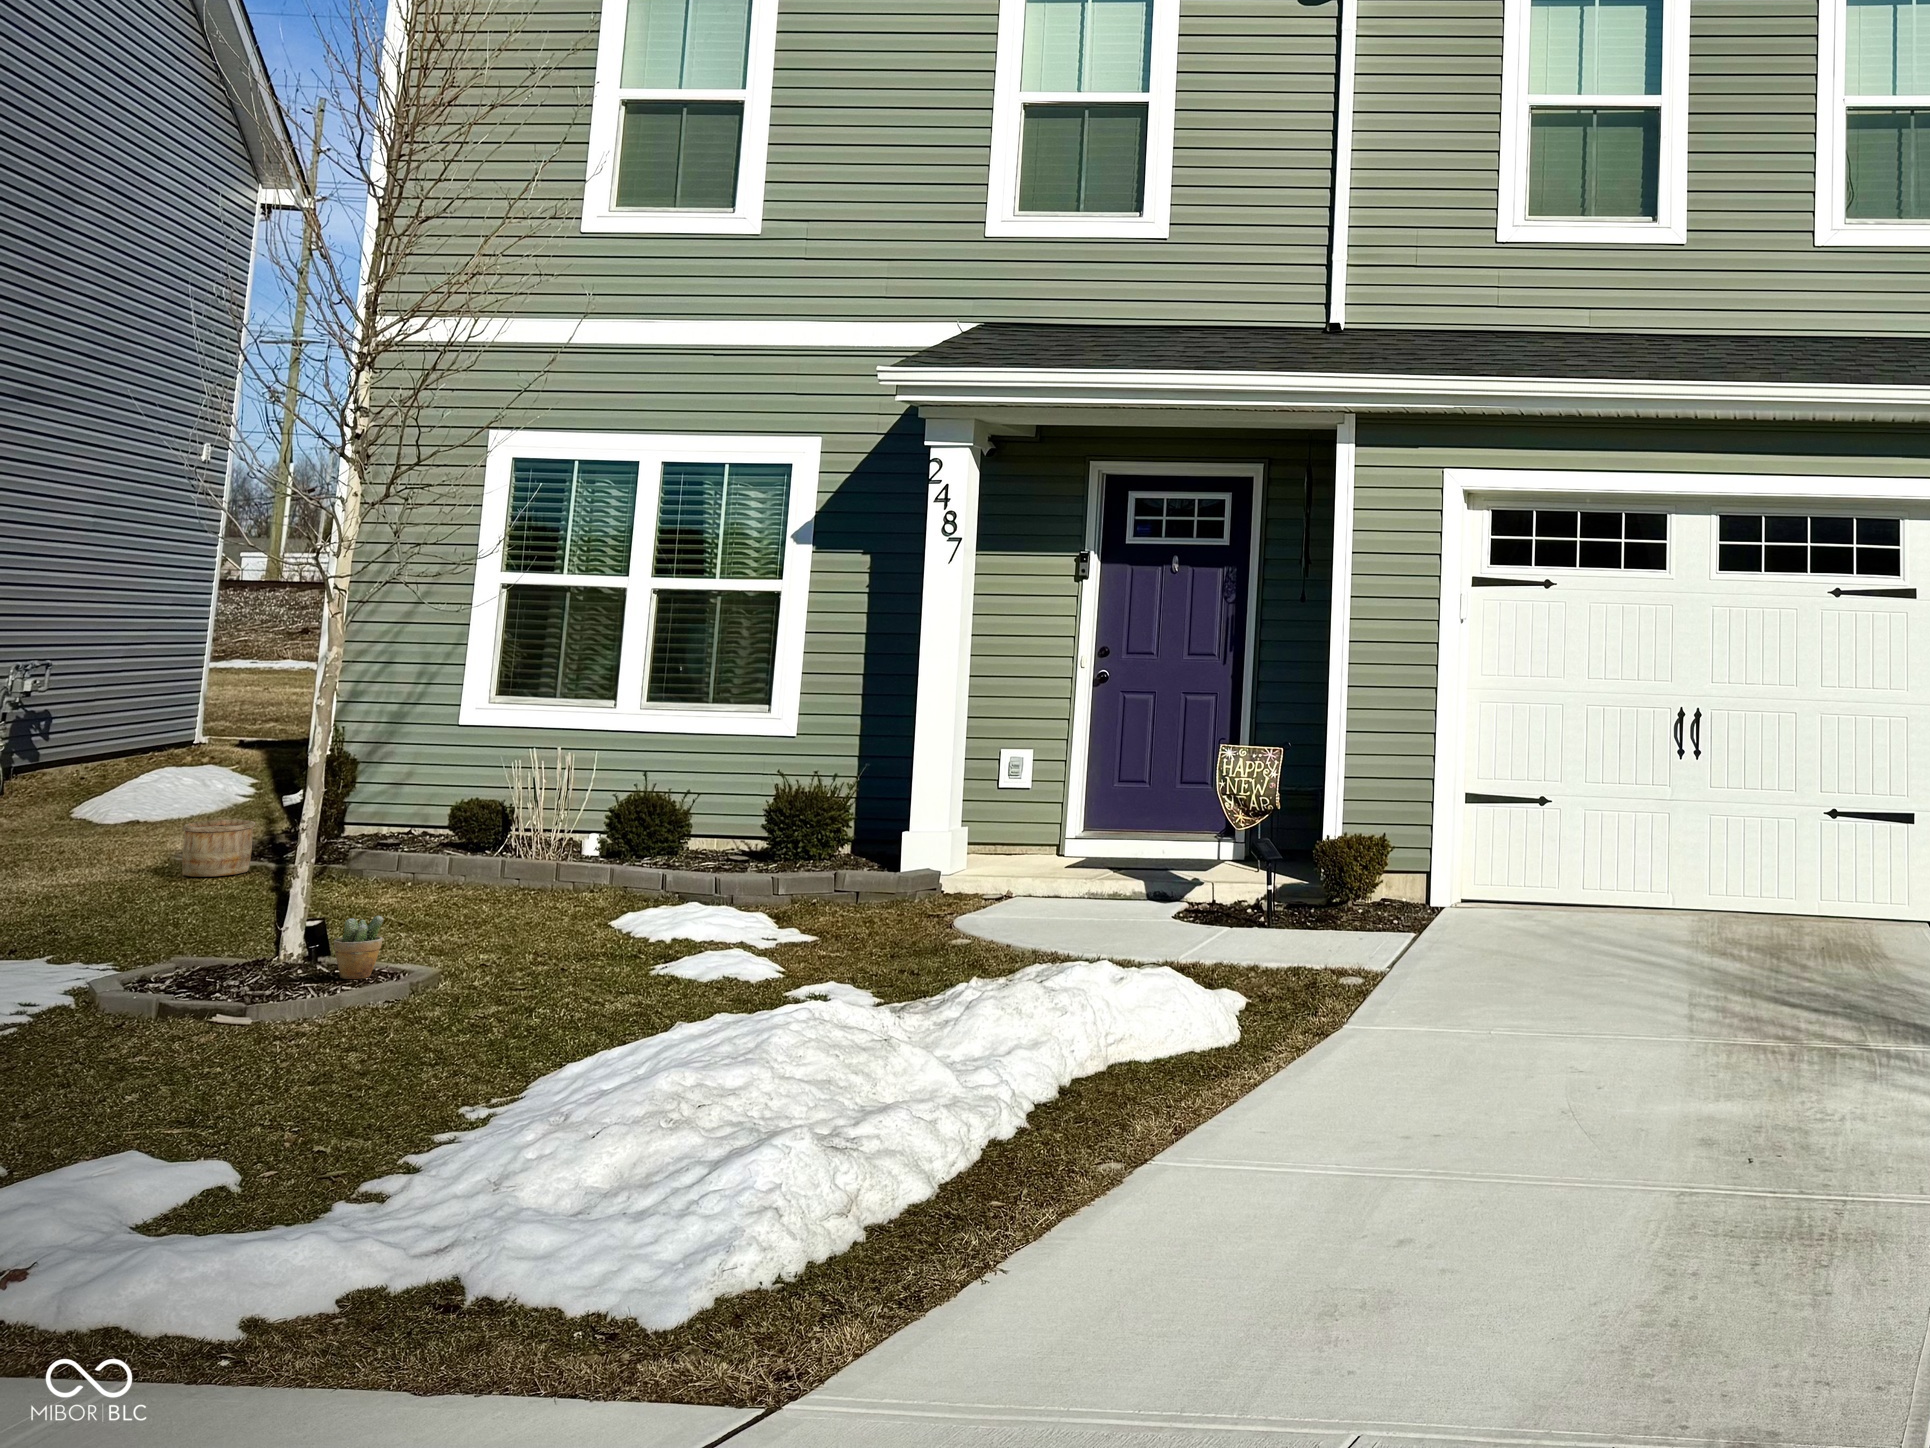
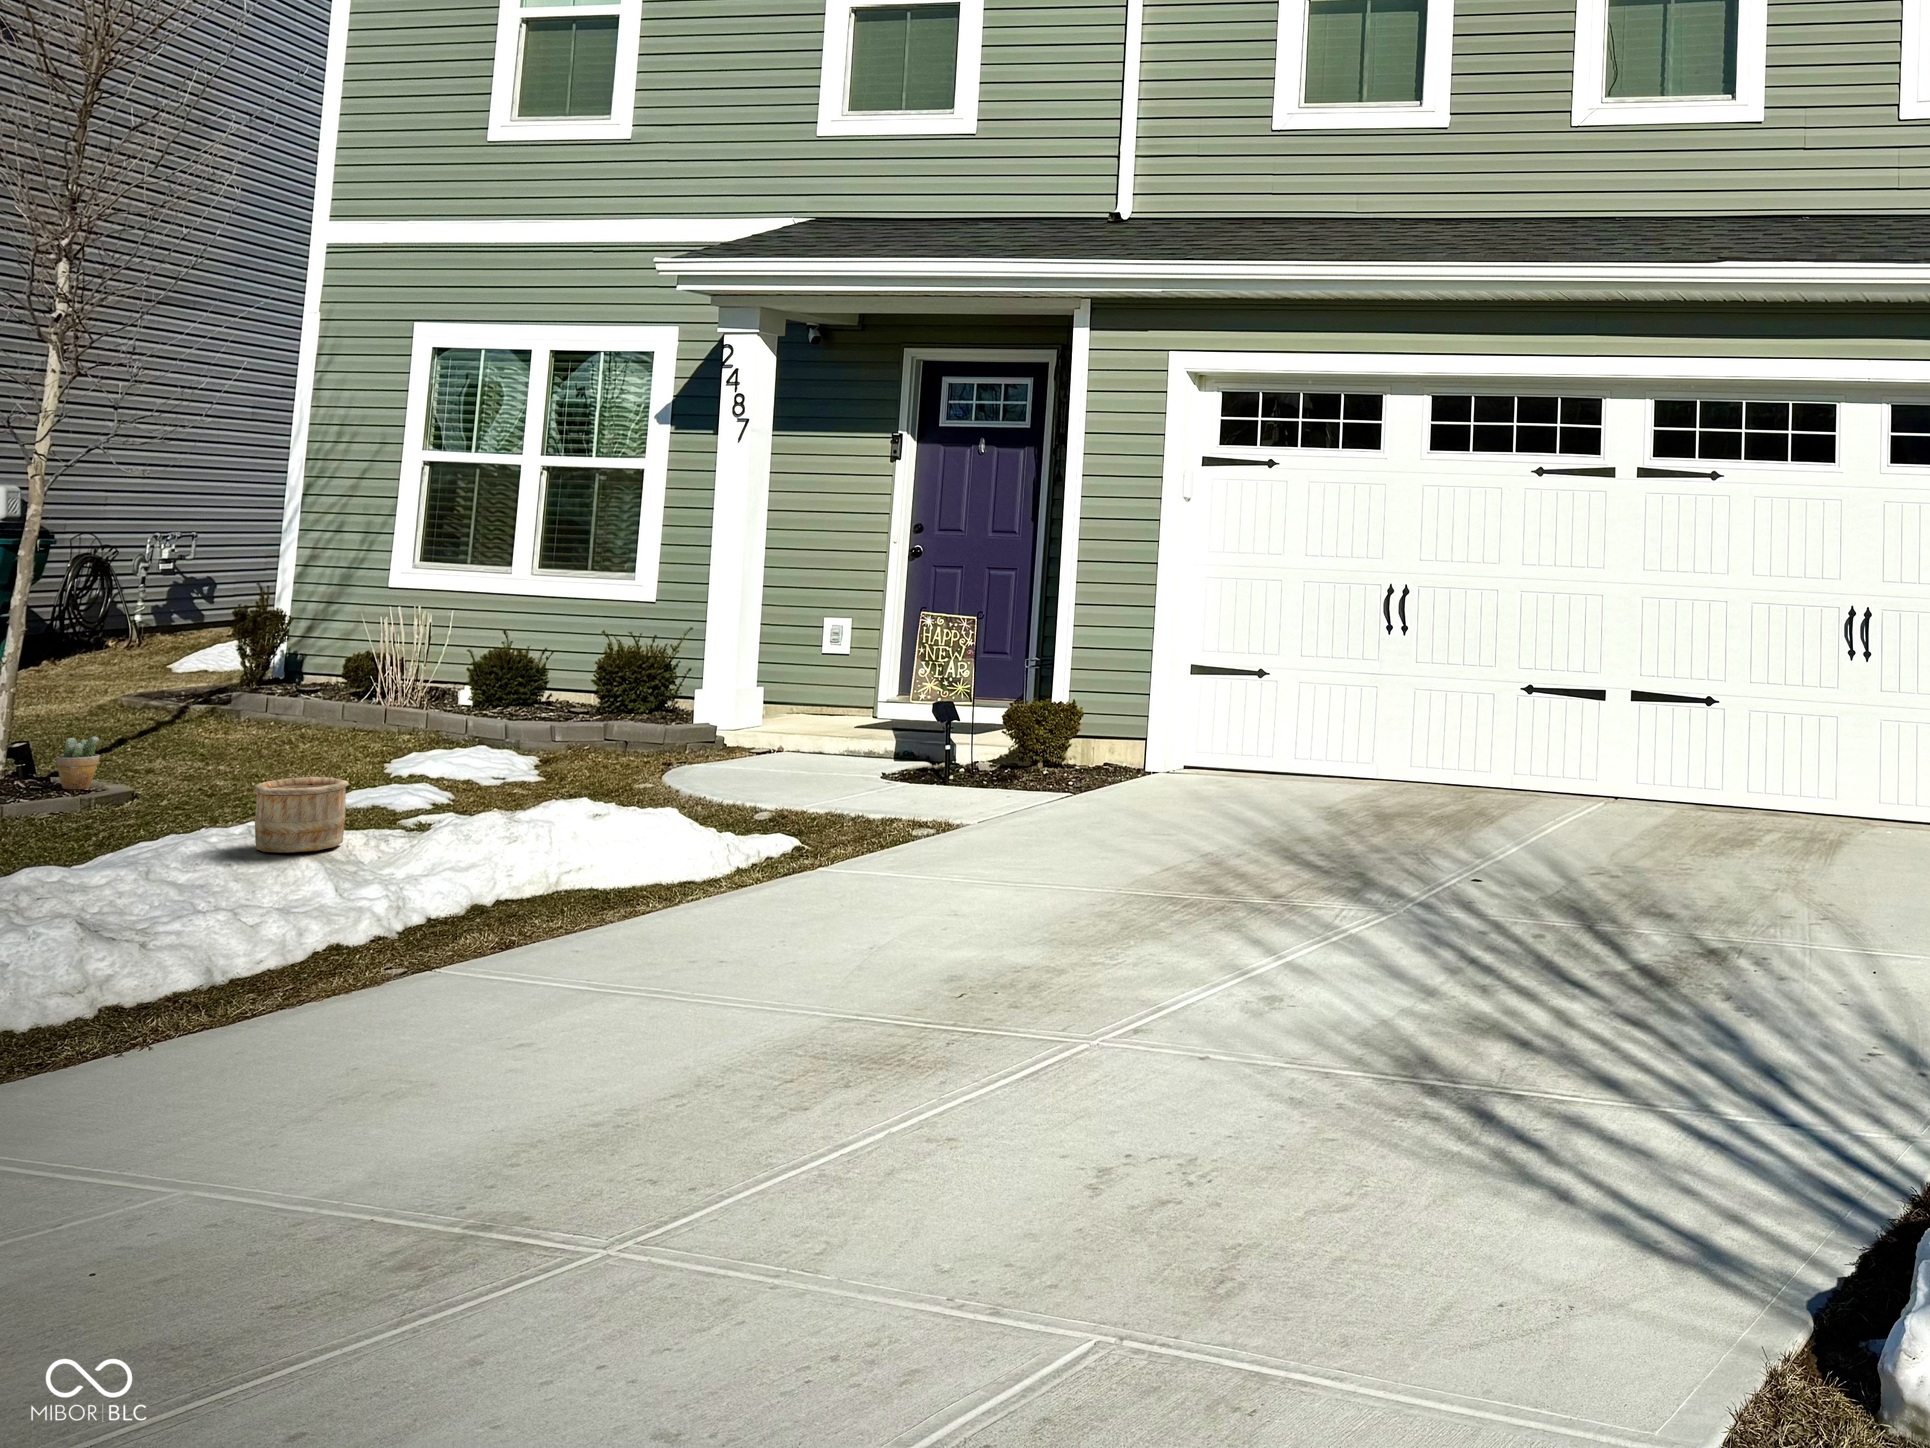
wooden bucket: present [182,820,255,877] -> present [254,777,349,853]

